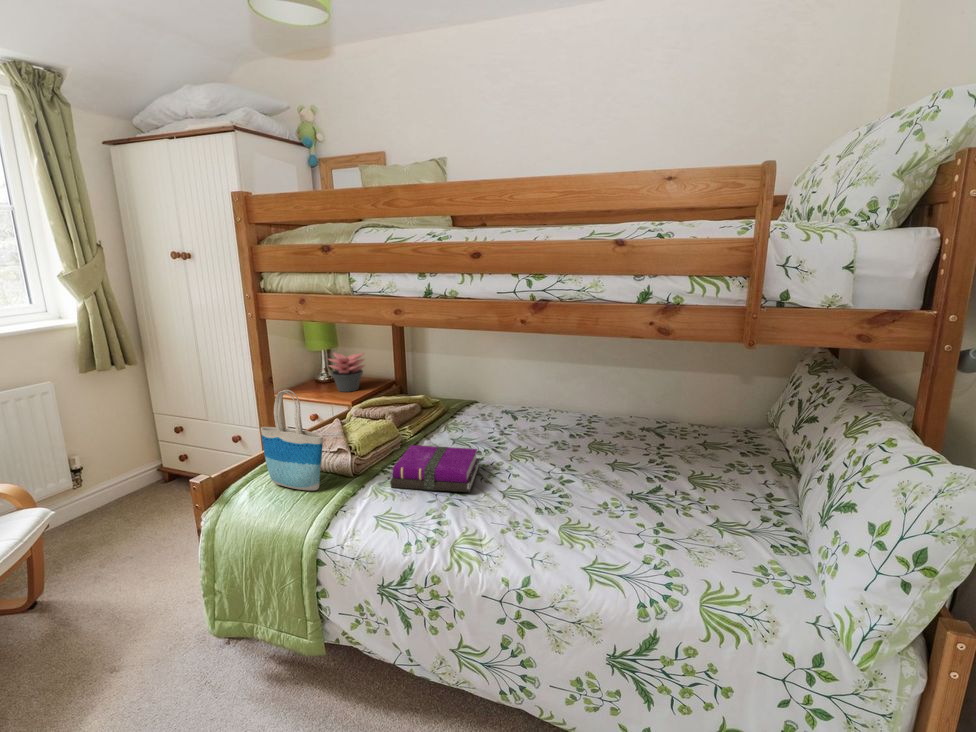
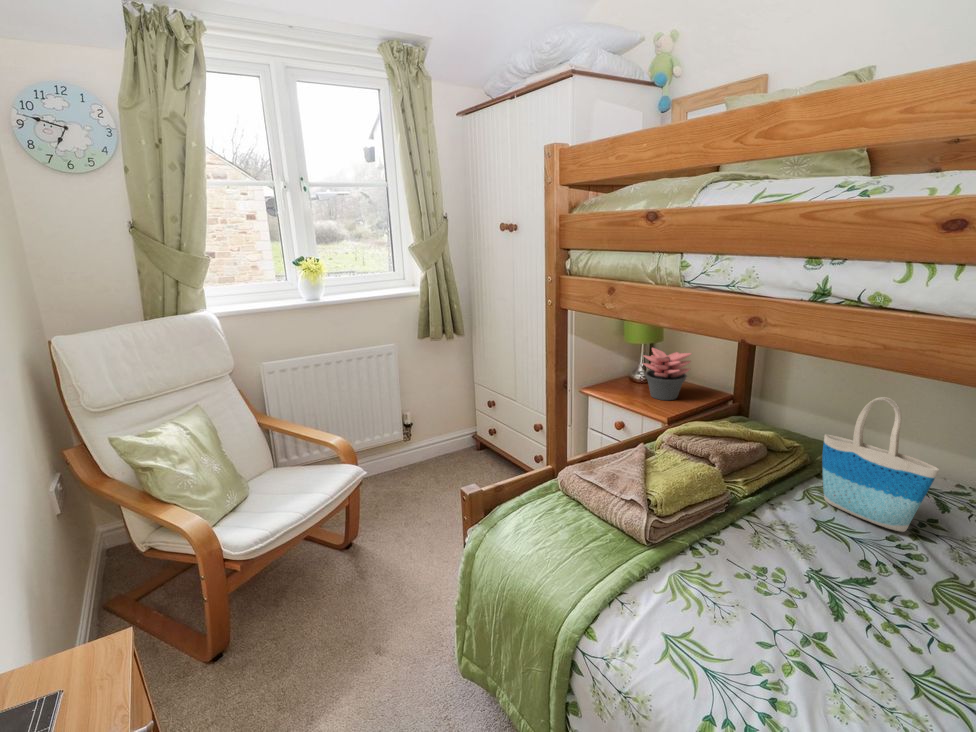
tote bag: present [261,390,323,490] -> present [822,397,939,532]
notebook: present [391,445,479,492] -> none [698,521,870,657]

